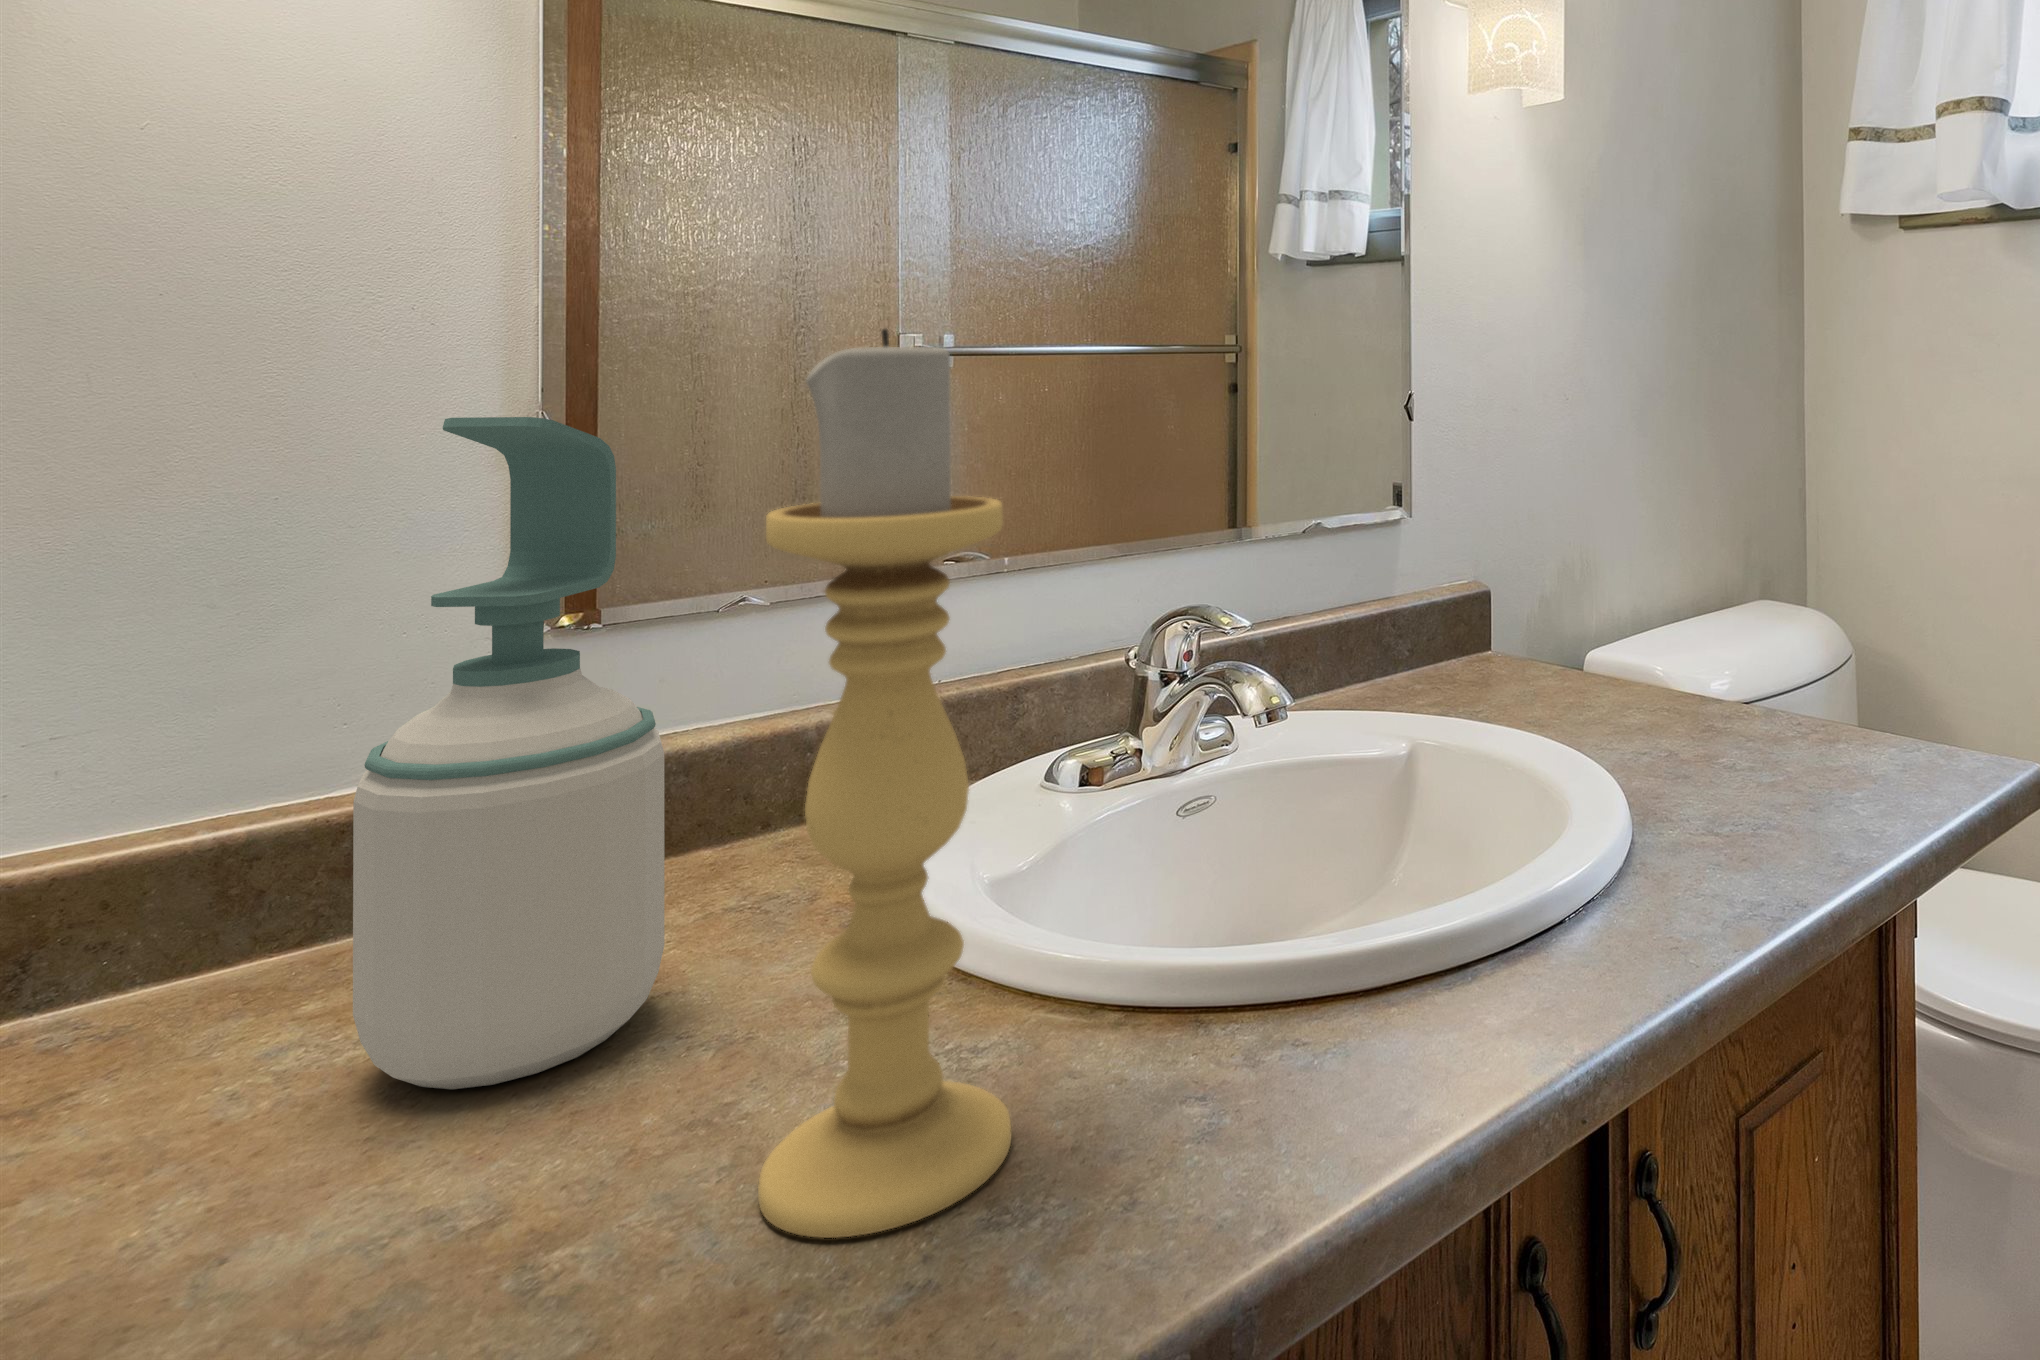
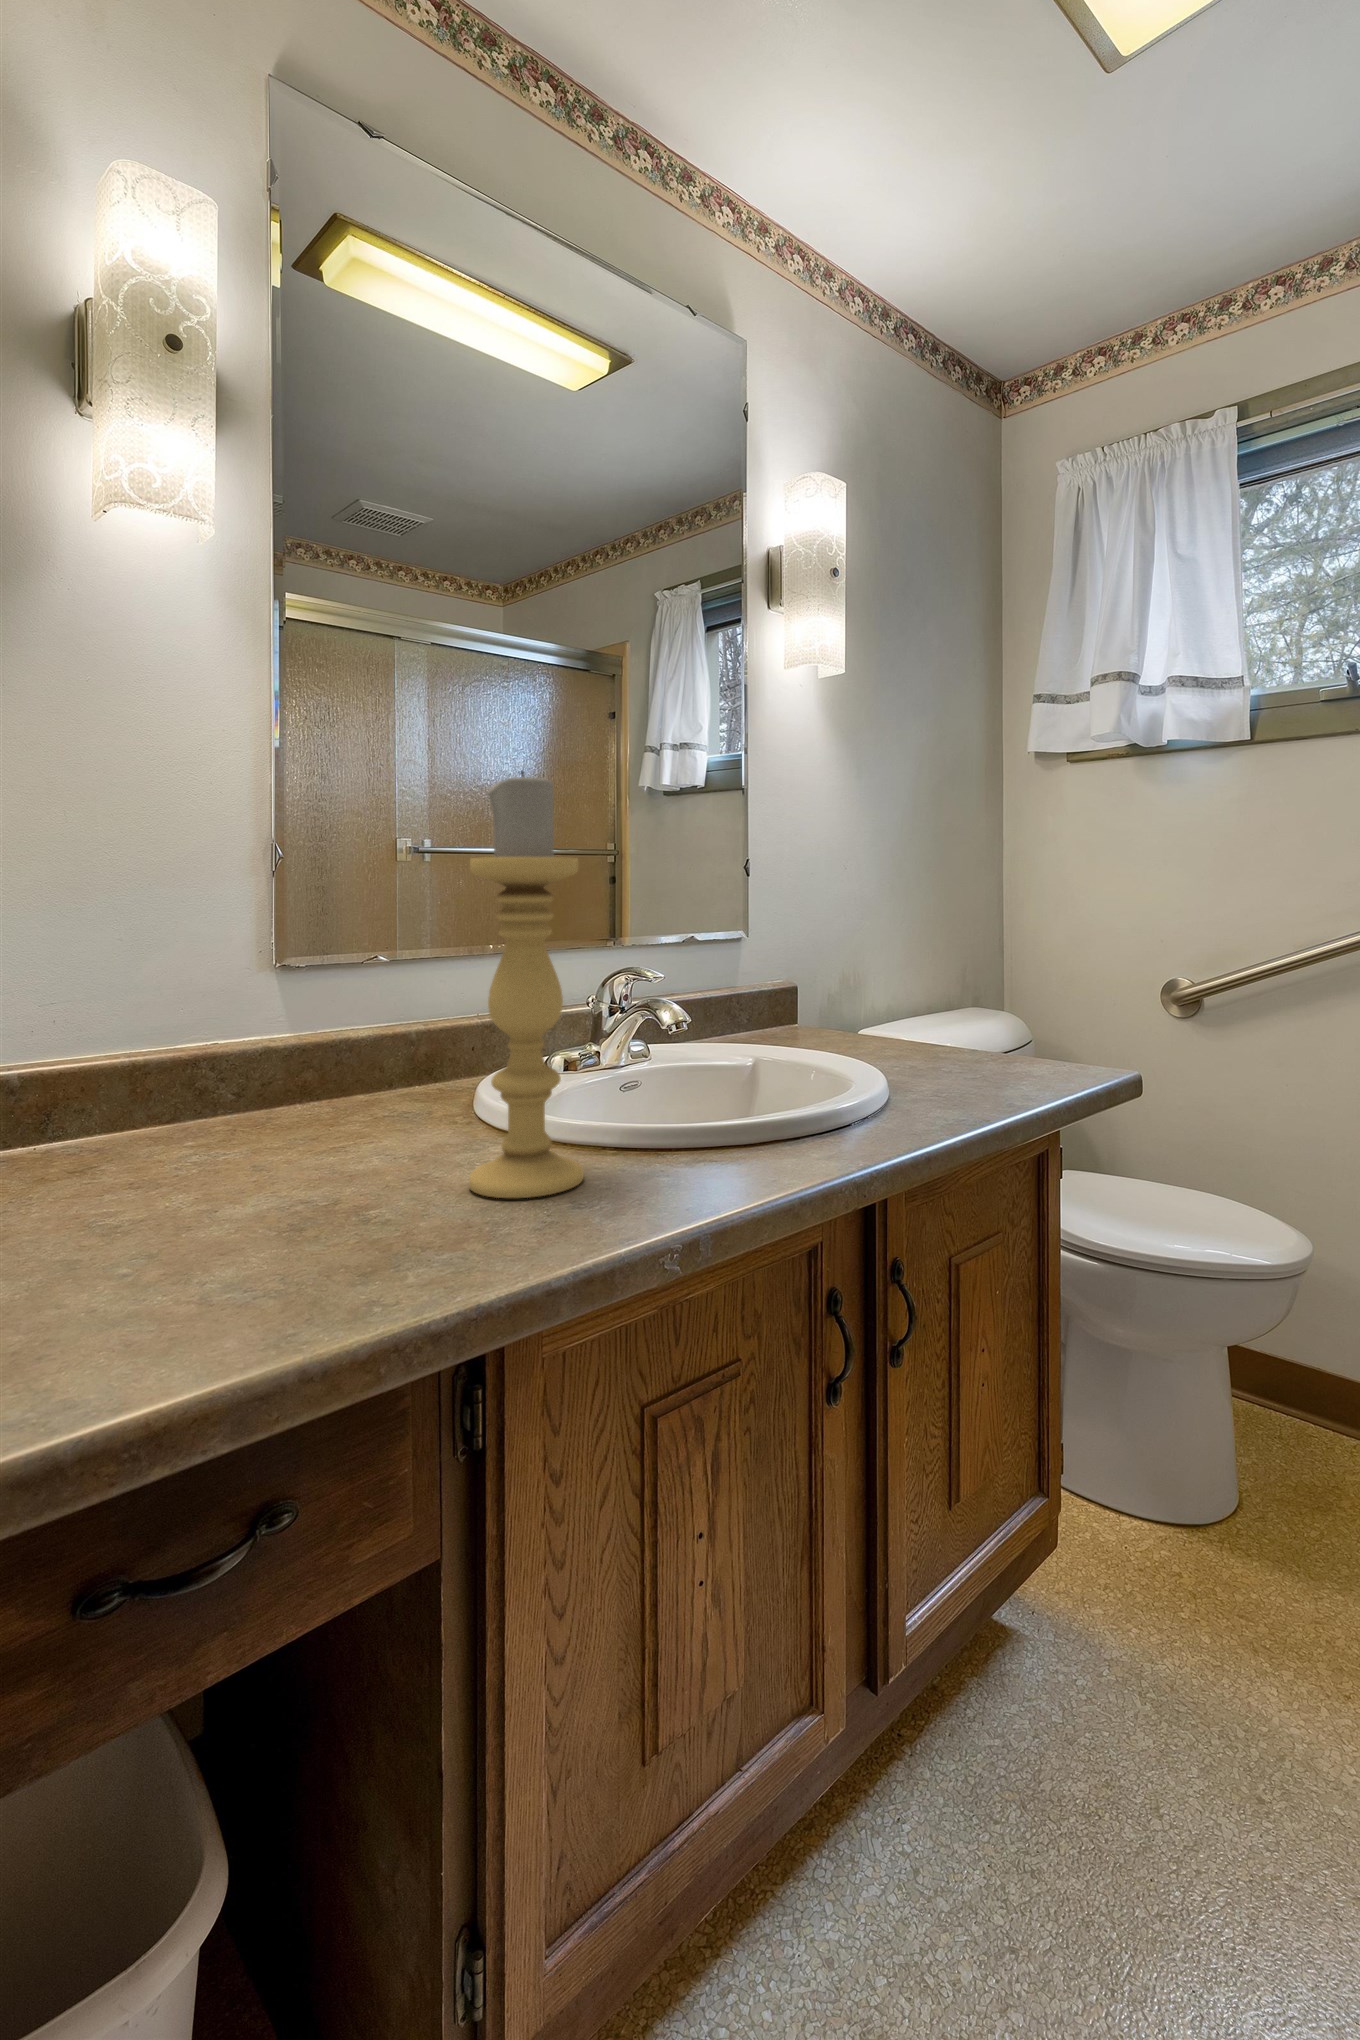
soap bottle: present [353,417,664,1089] -> none [243,825,384,1161]

